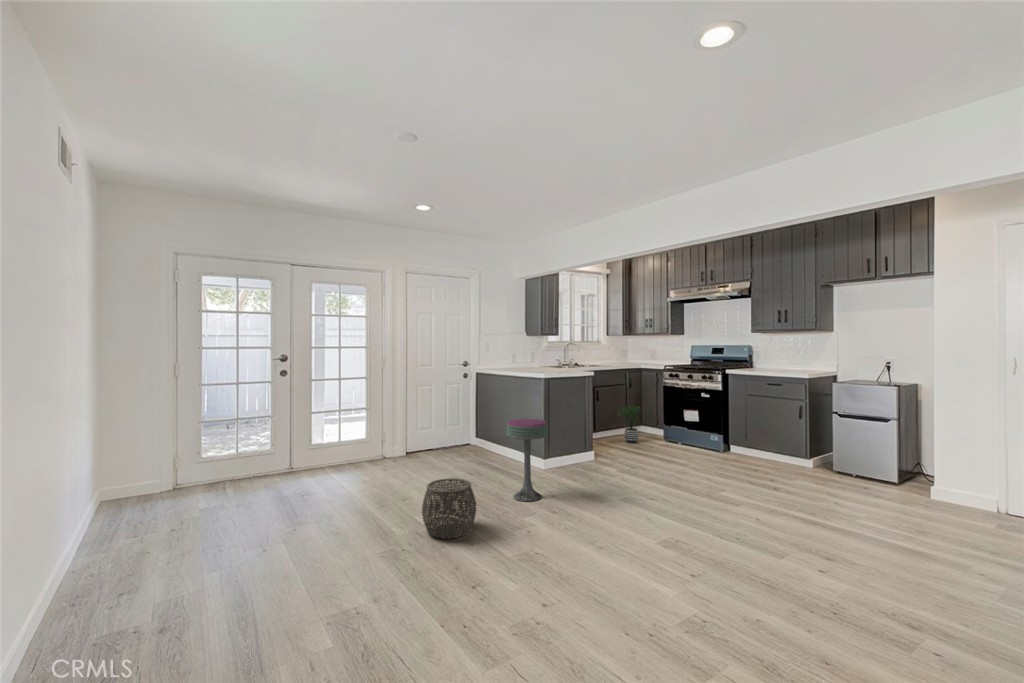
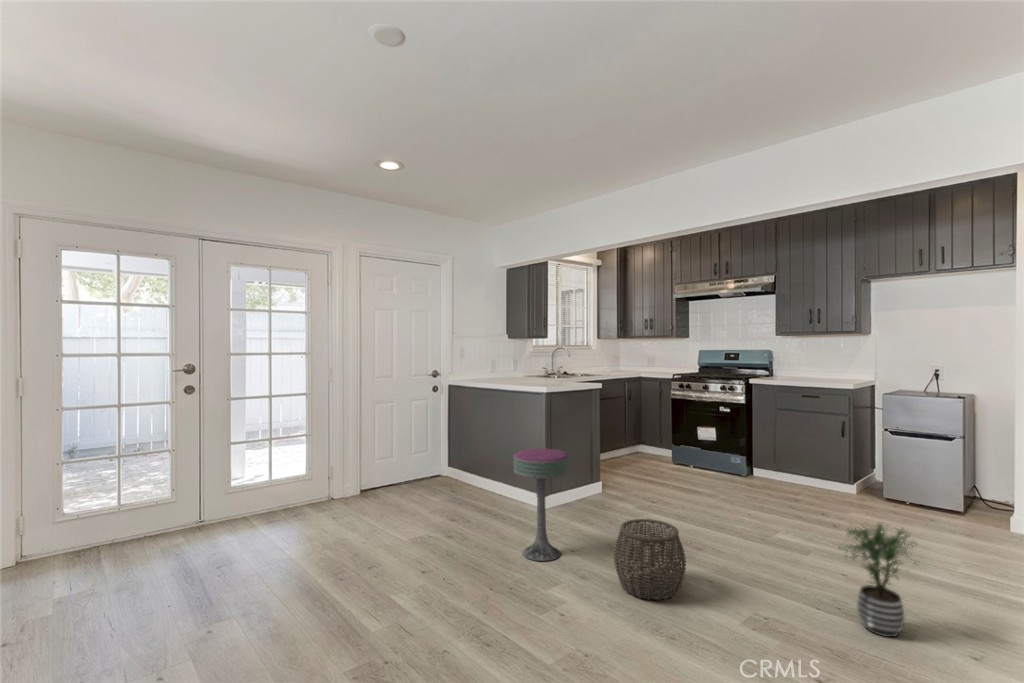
potted plant: present [619,406,639,443] -> present [839,524,914,637]
woven basket: present [422,478,476,539] -> present [614,519,686,600]

